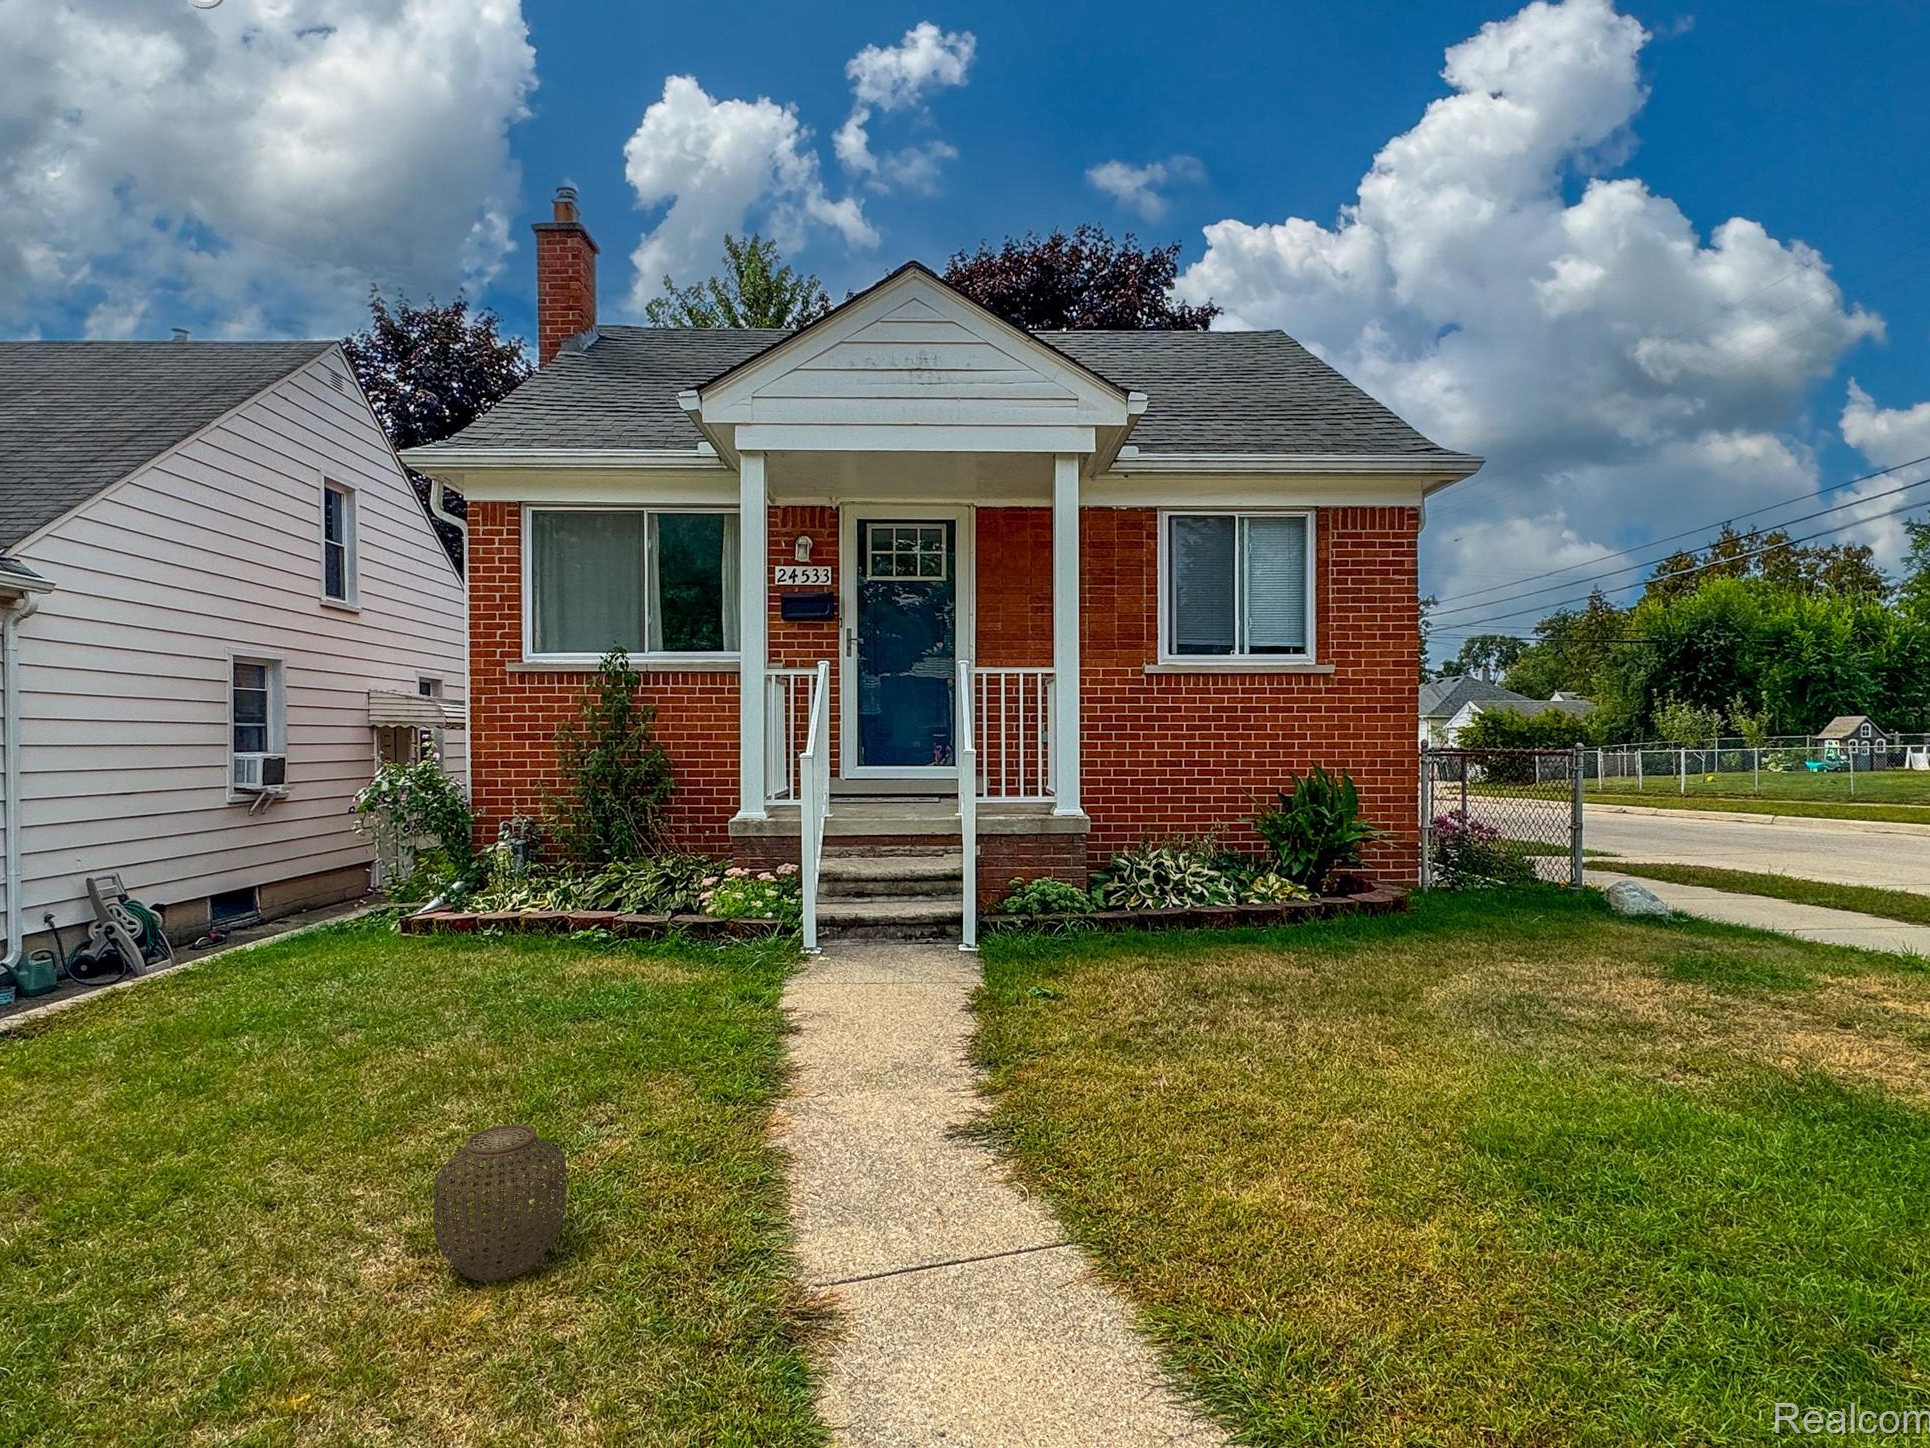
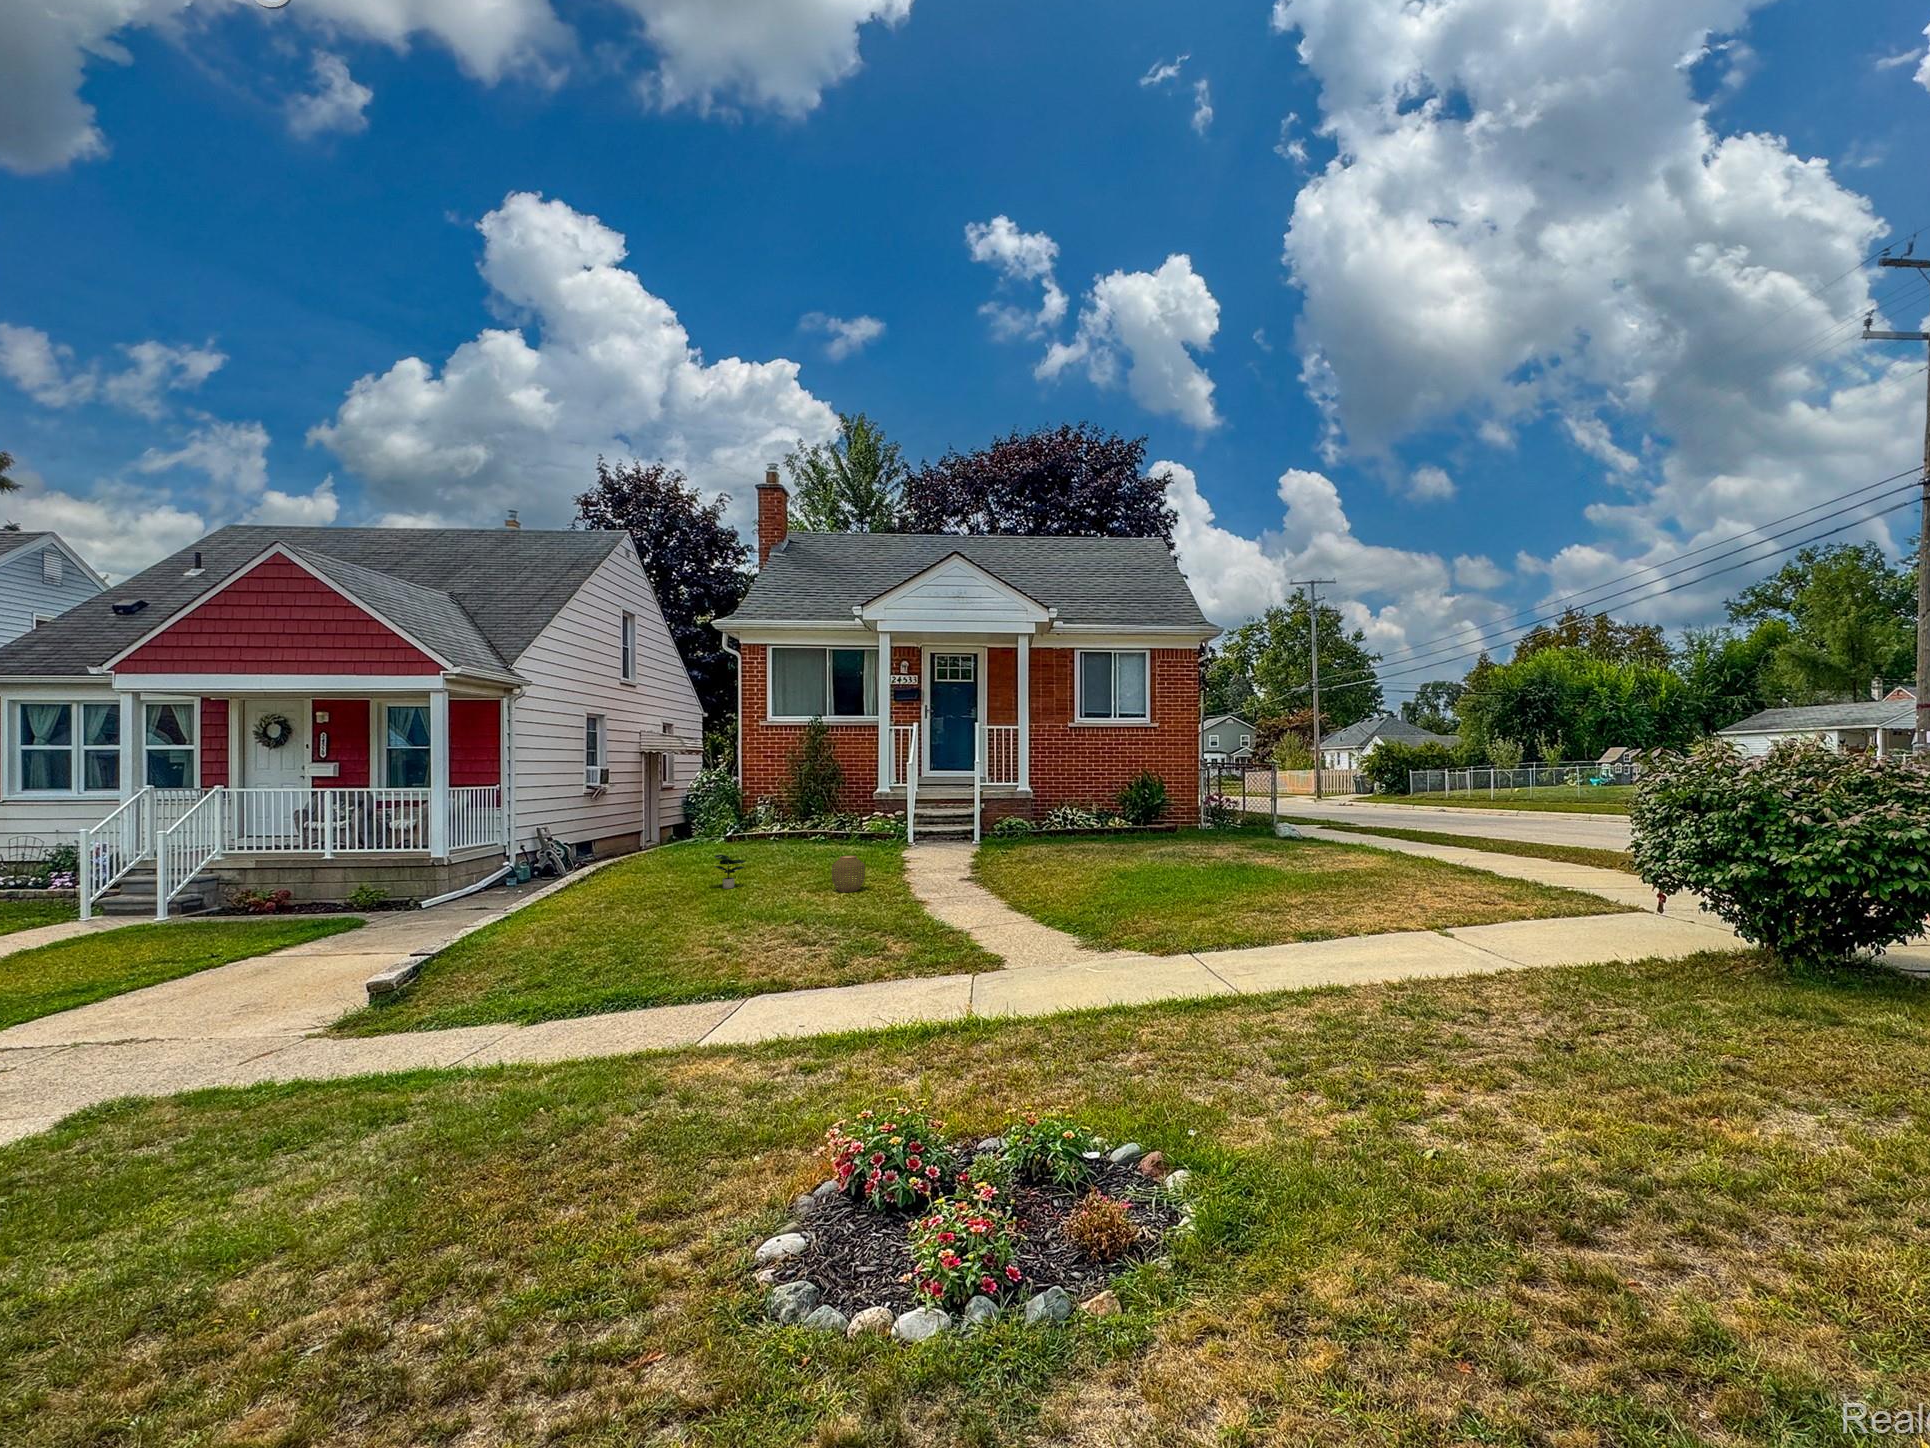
potted plant: none [52,1091,192,1221] -> present [714,854,745,889]

